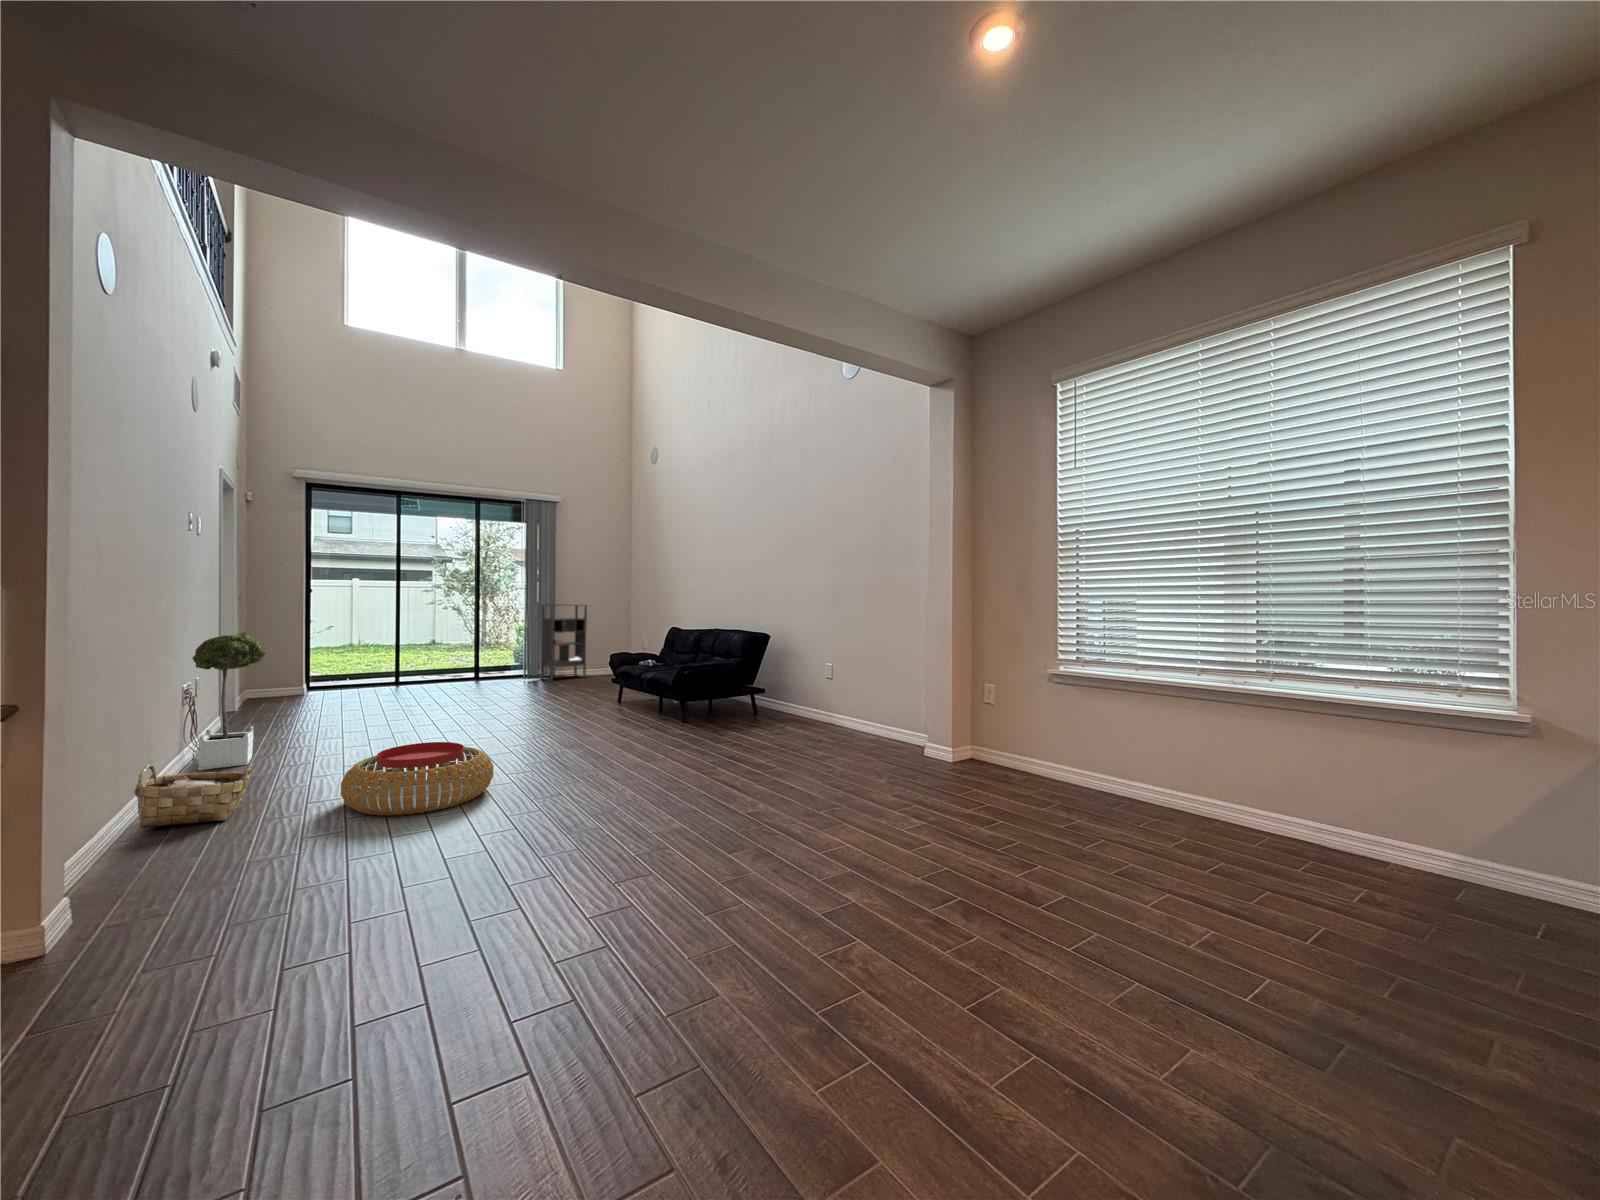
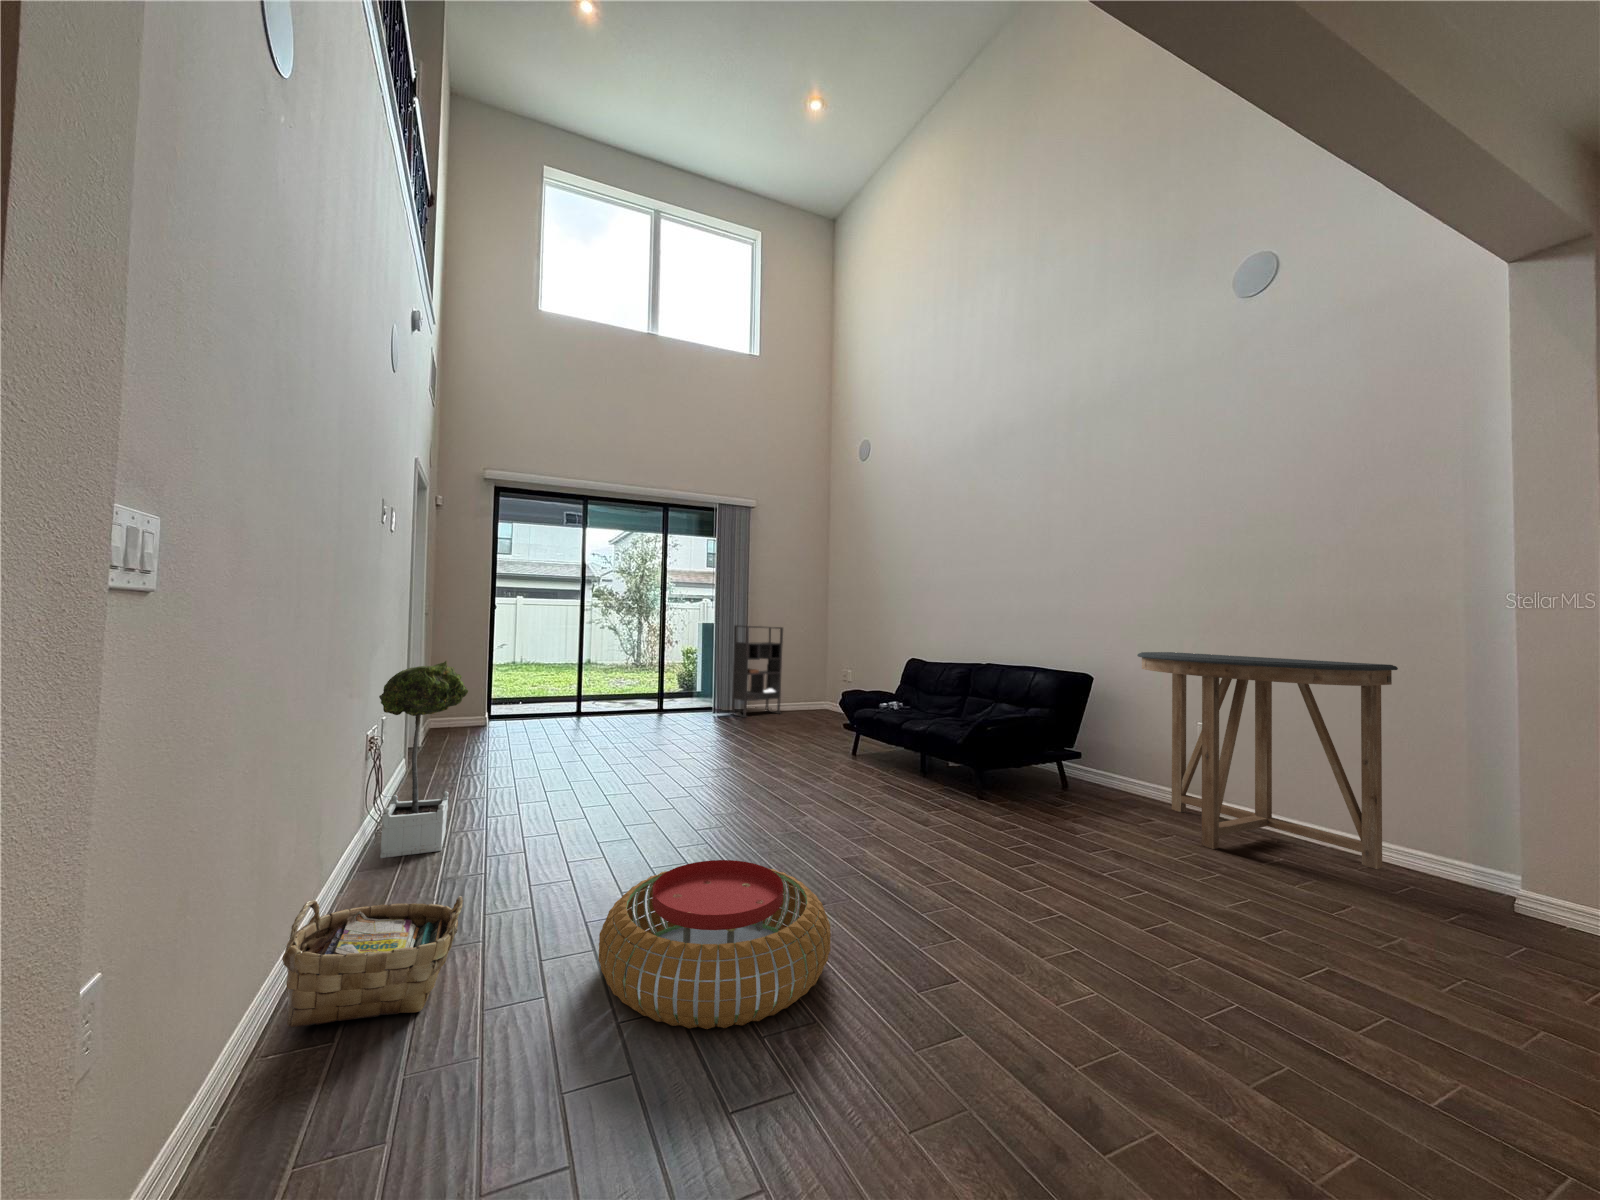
console table: none [782,615,901,741] -> present [1137,652,1398,869]

